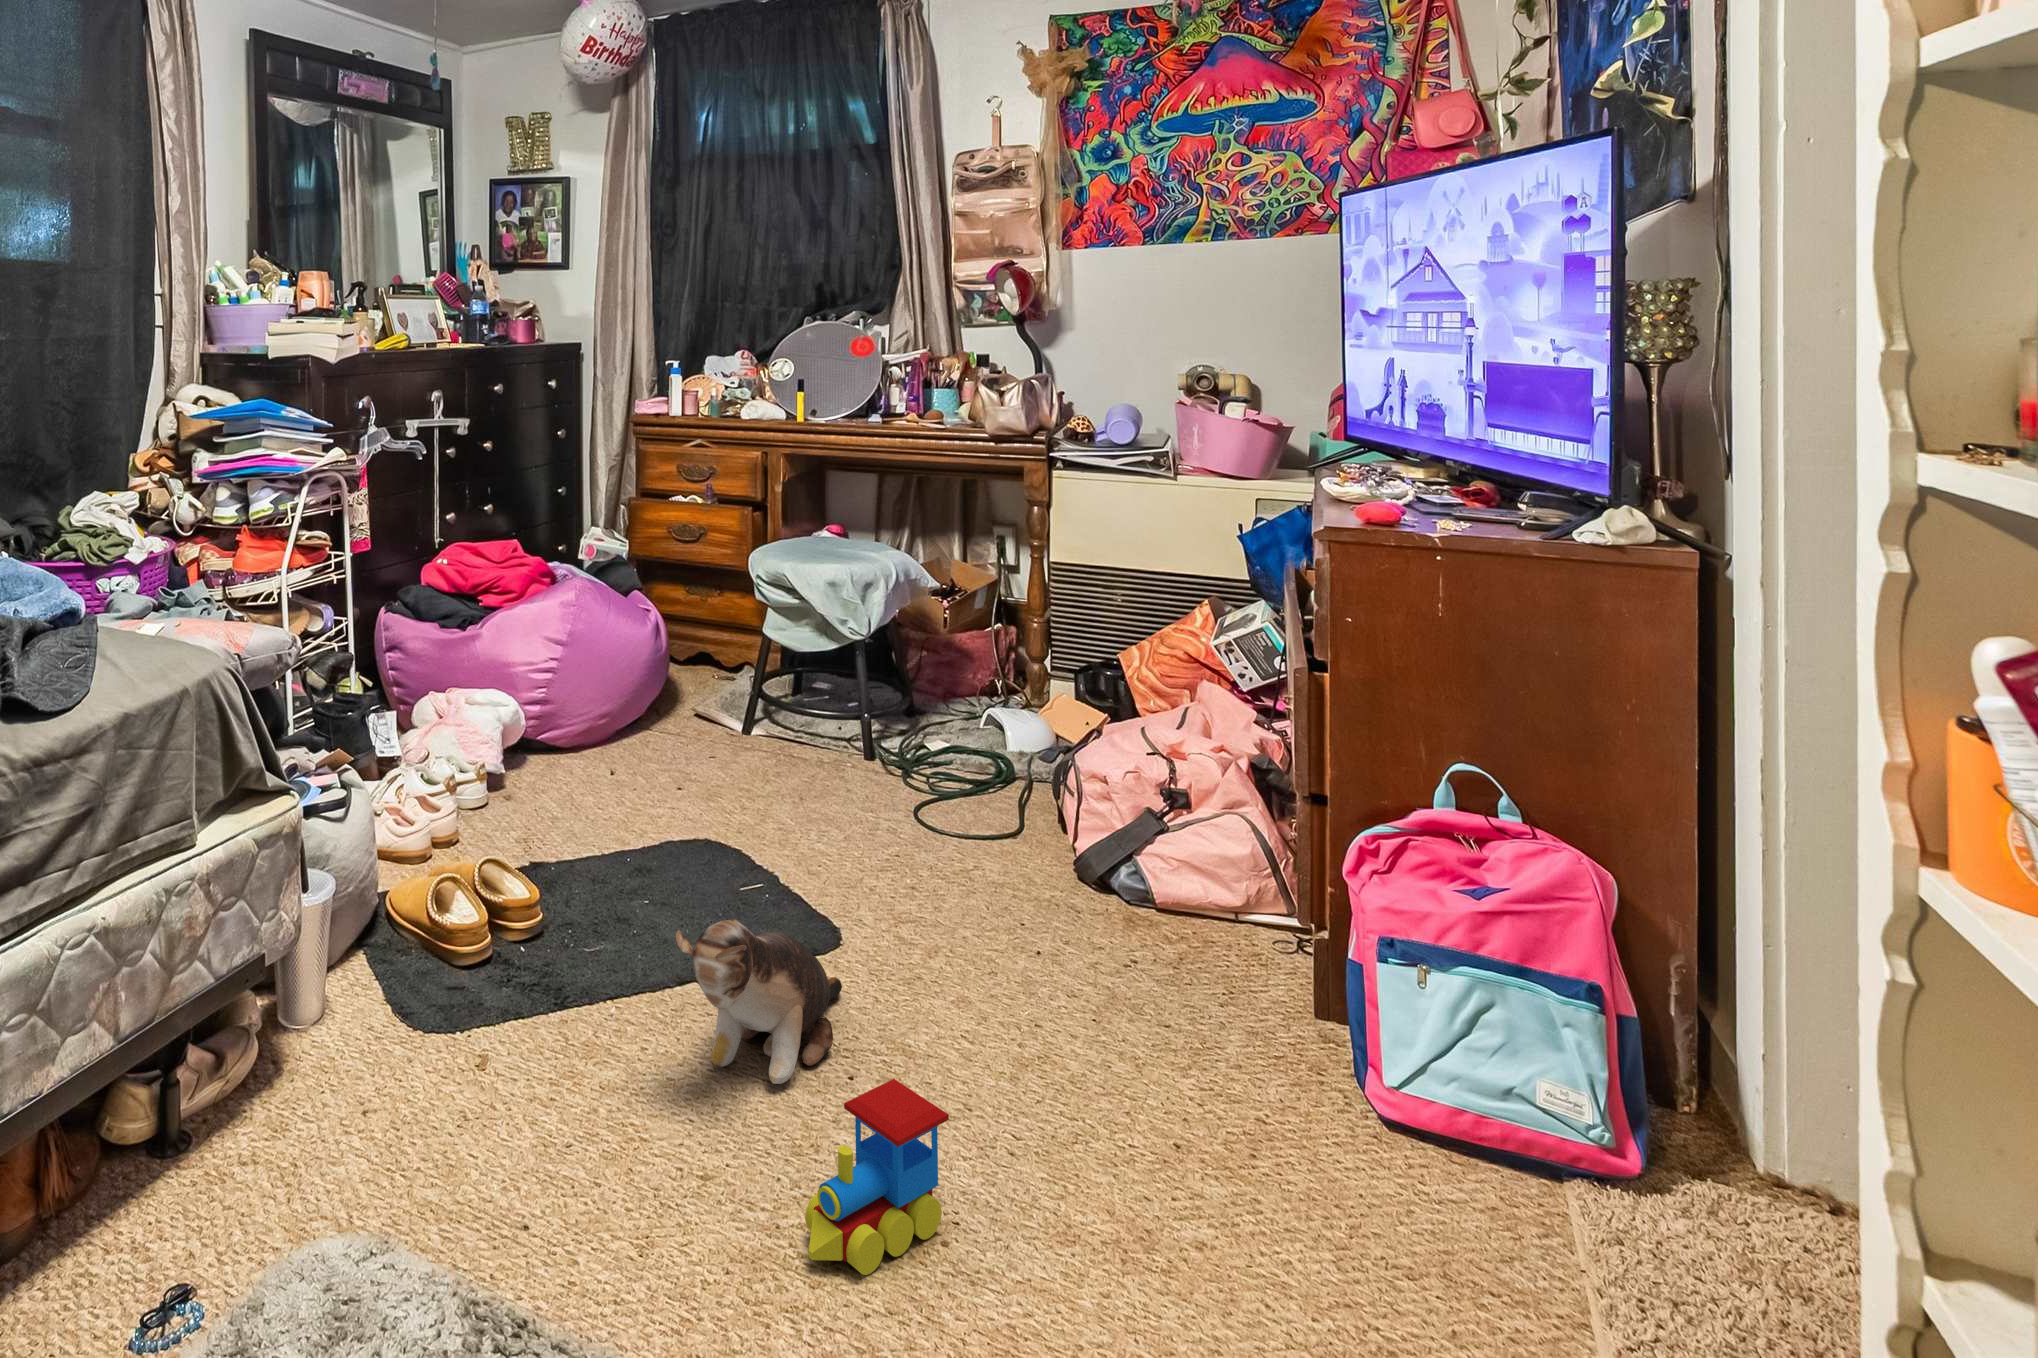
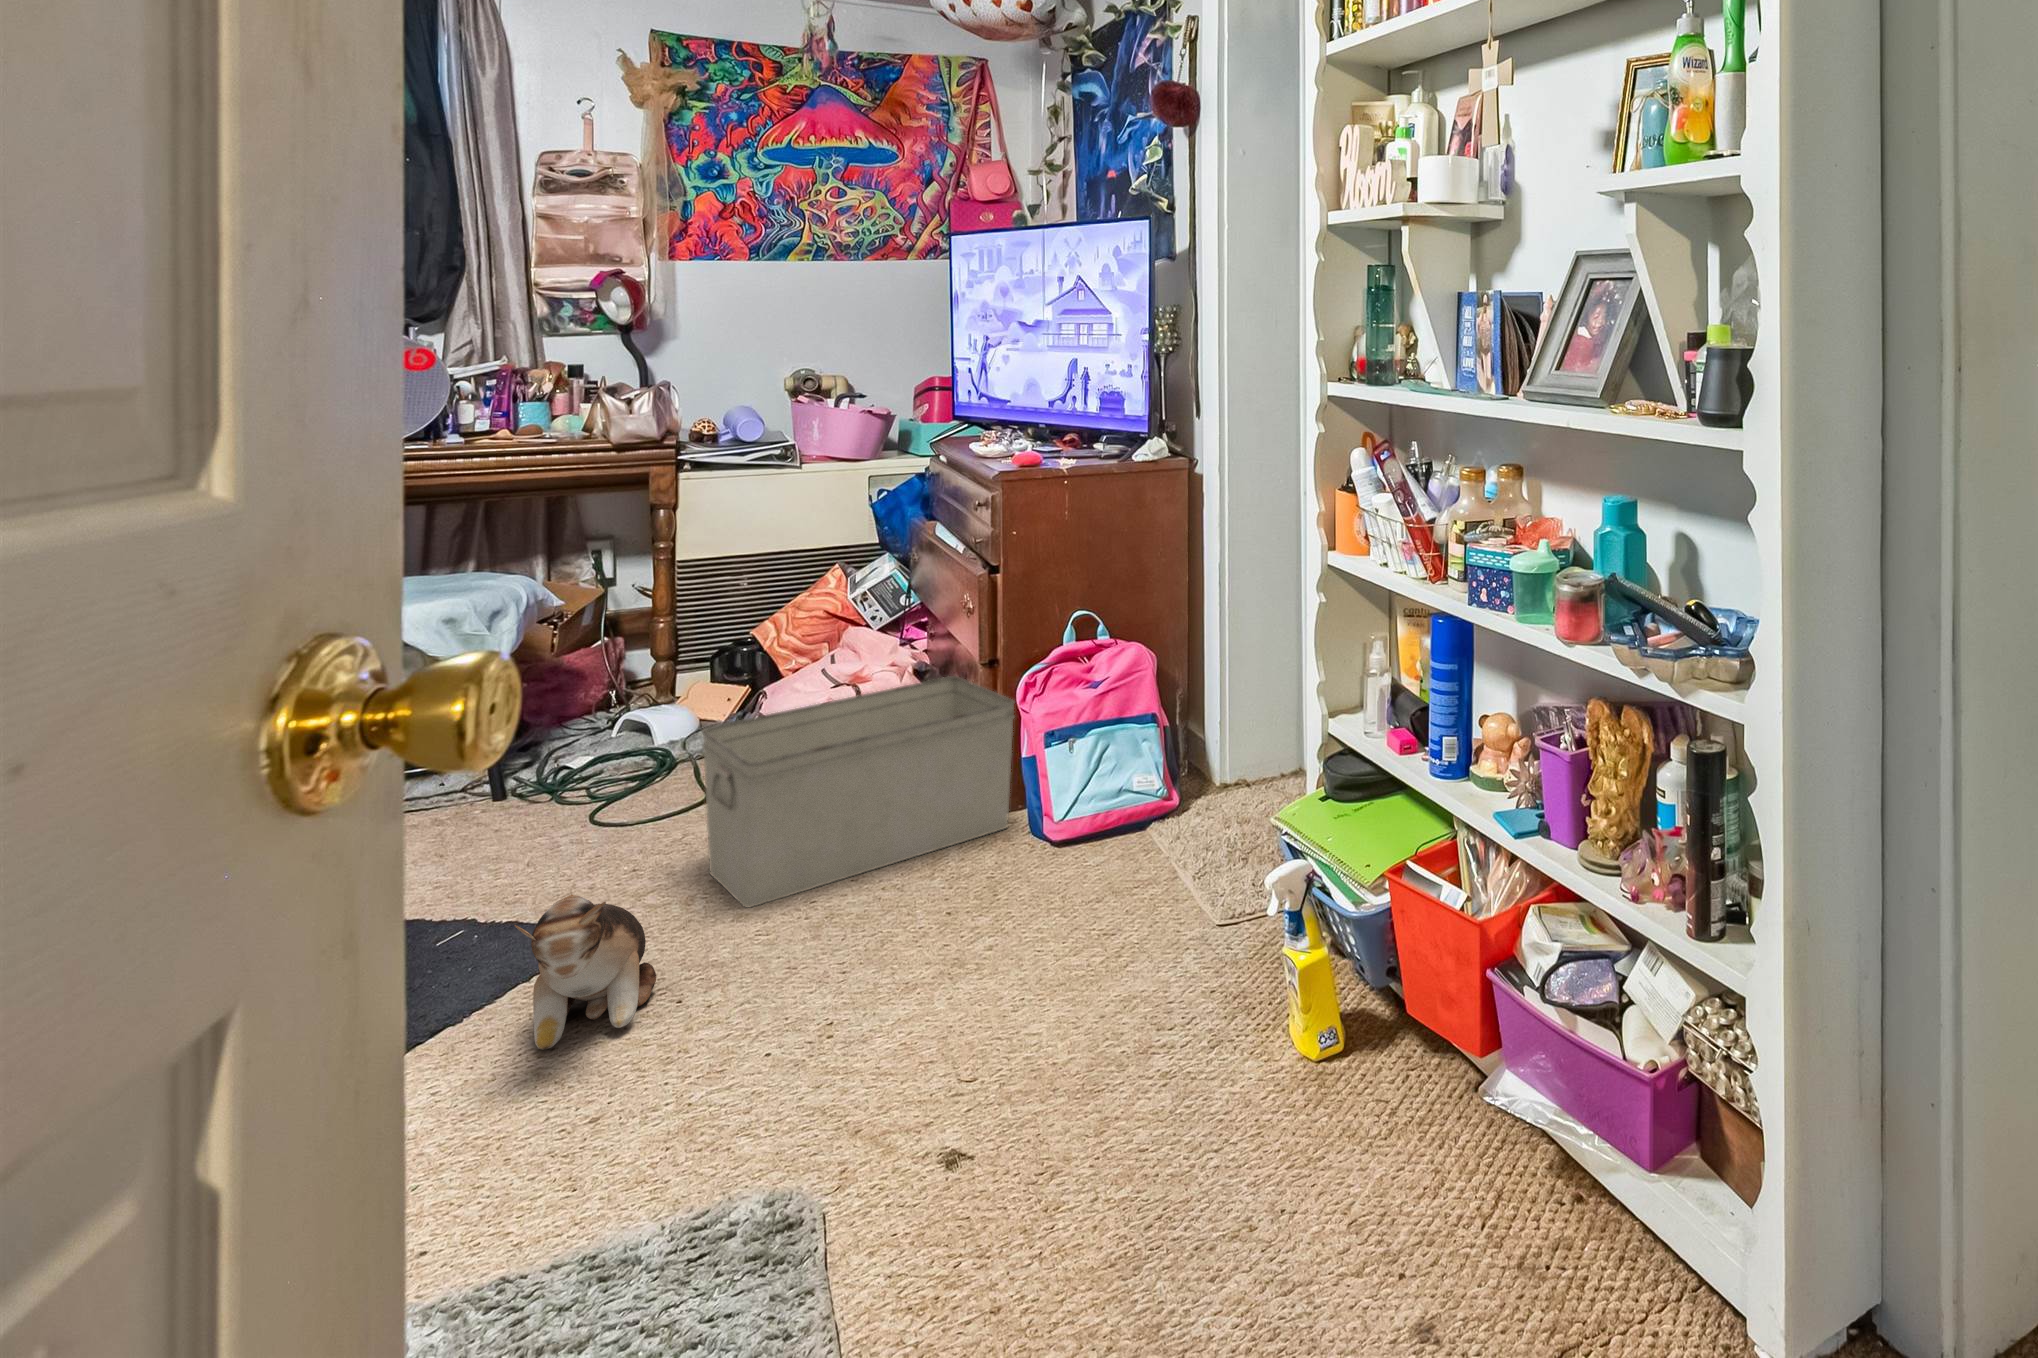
storage bin: none [959,767,1330,1050] -> present [702,676,1015,908]
toy train: present [805,1079,949,1275] -> none [728,932,834,1085]

